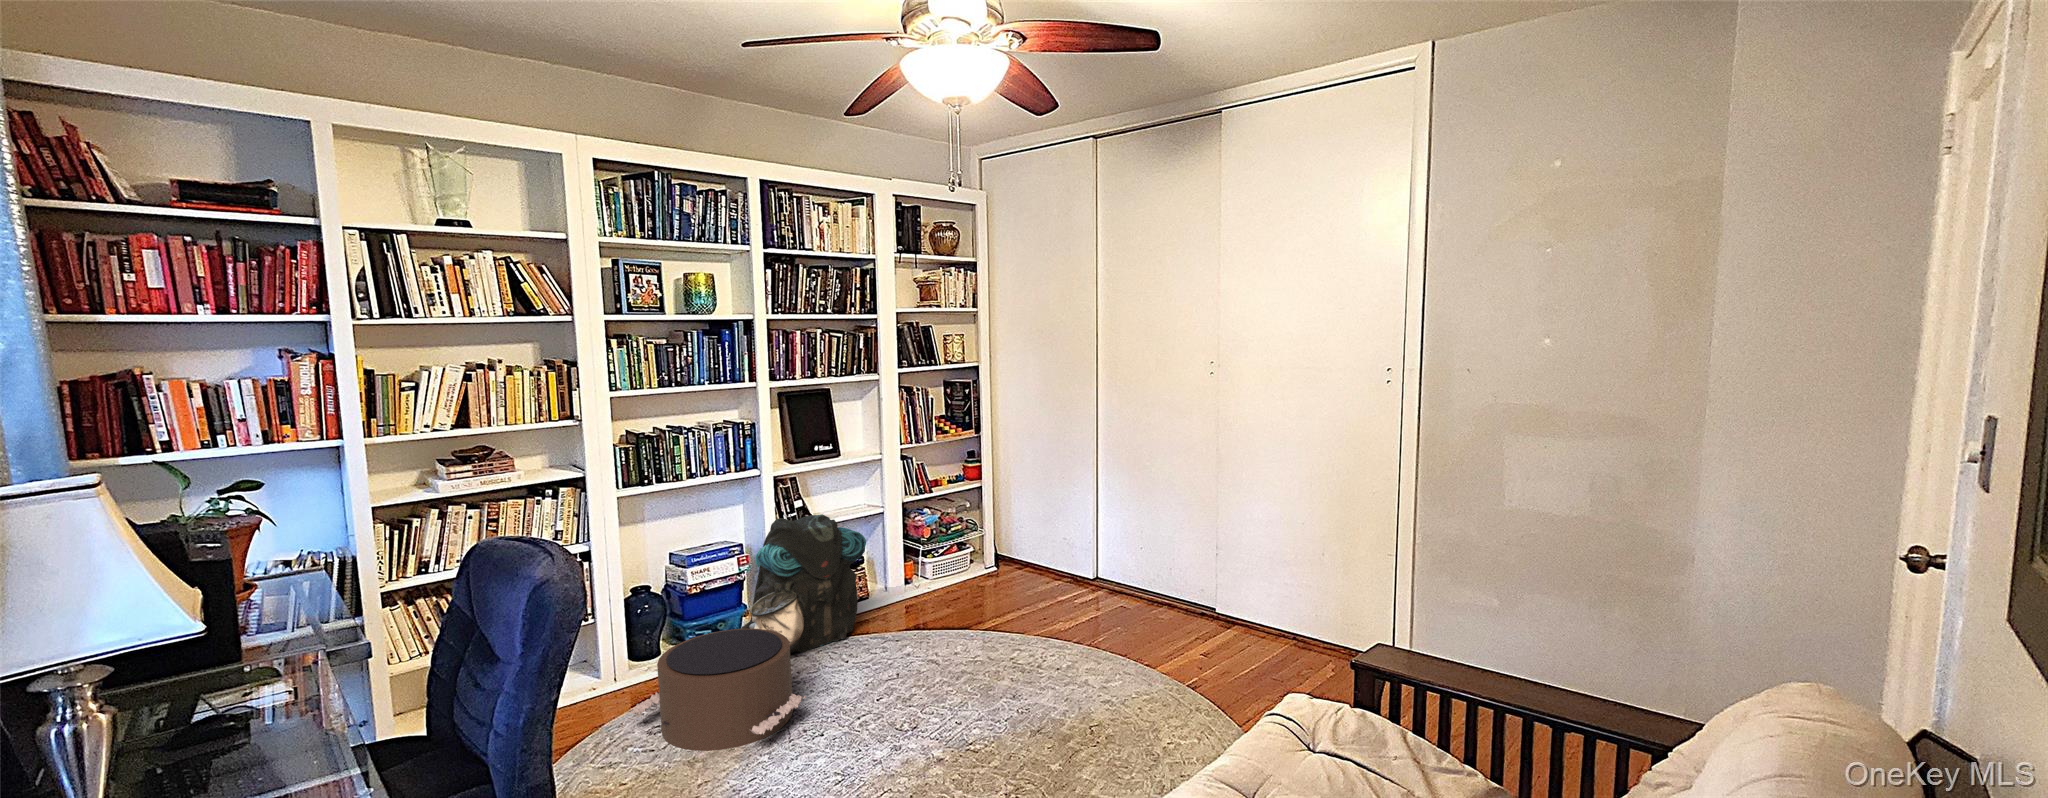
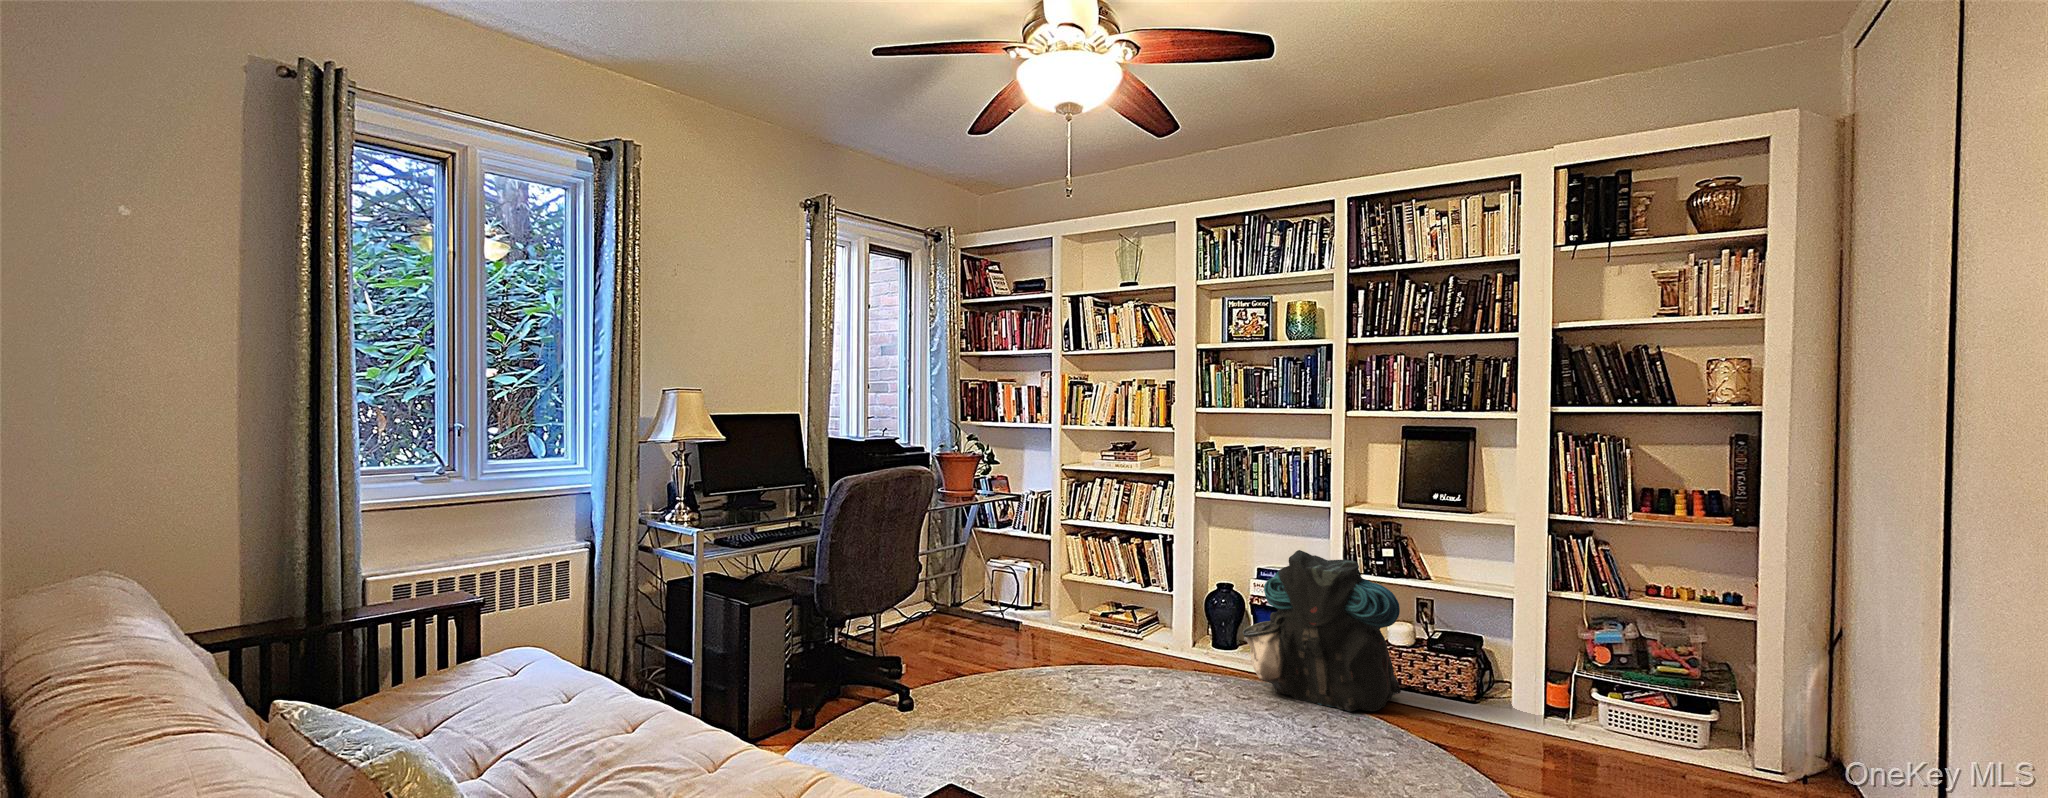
pouf: present [630,629,805,751] -> none [1083,618,1194,716]

